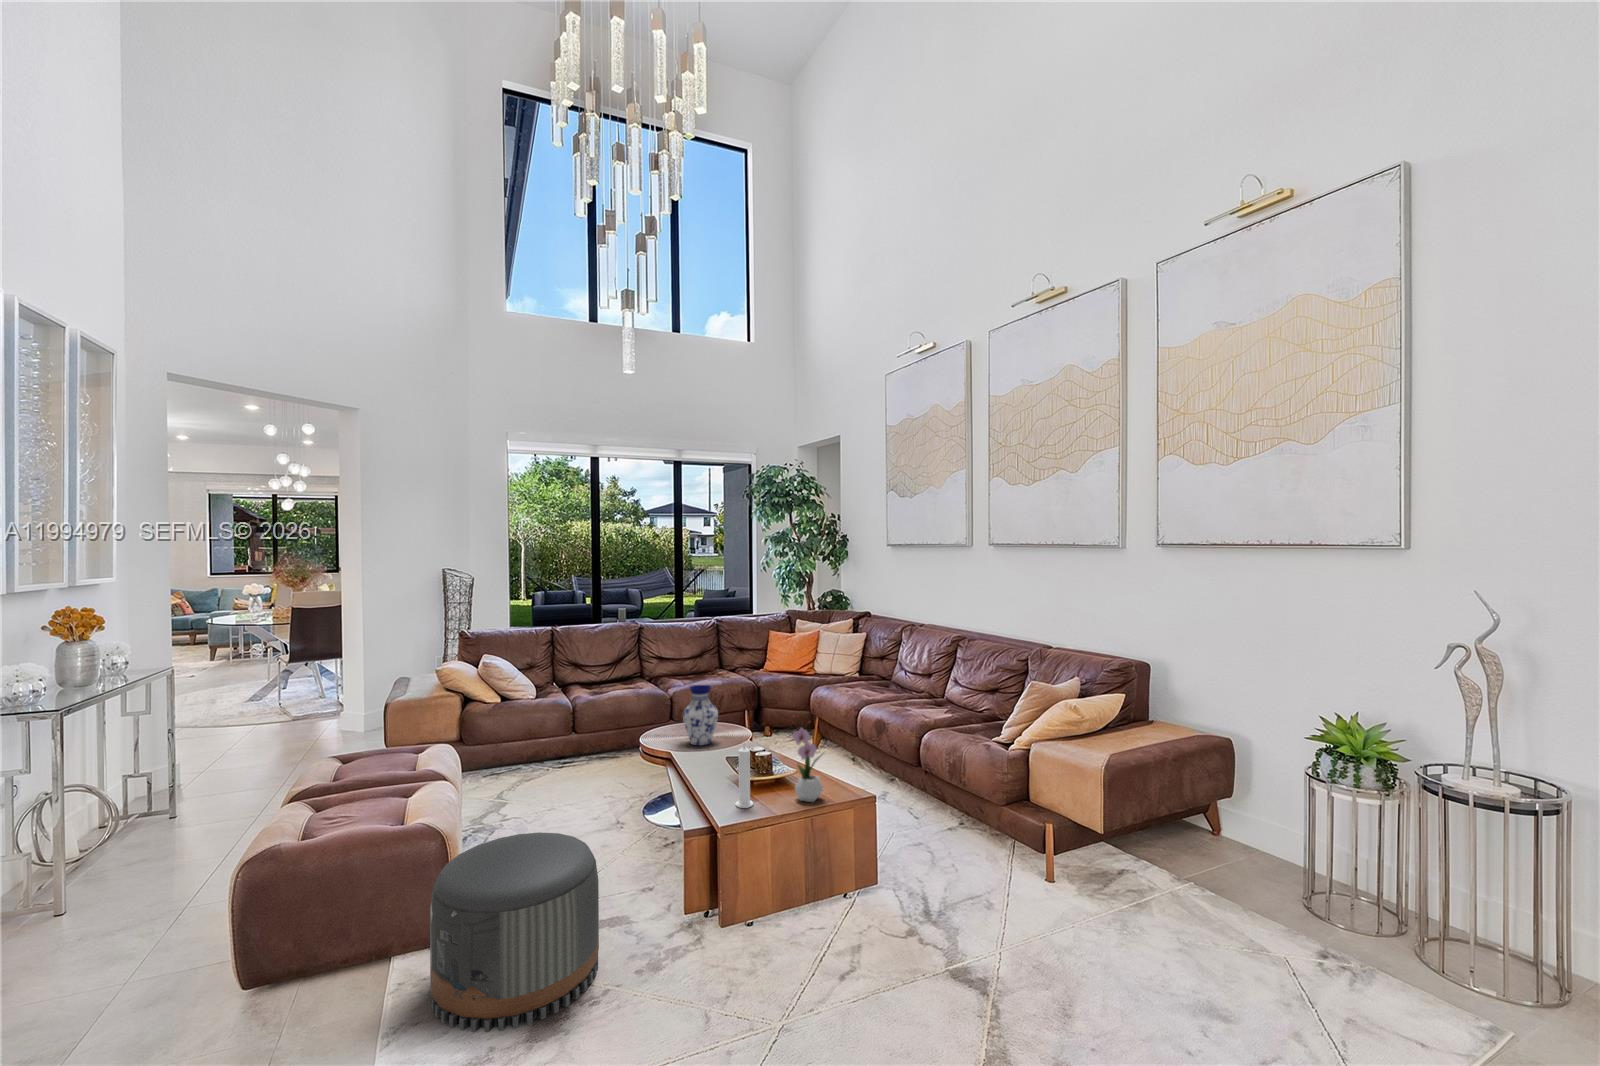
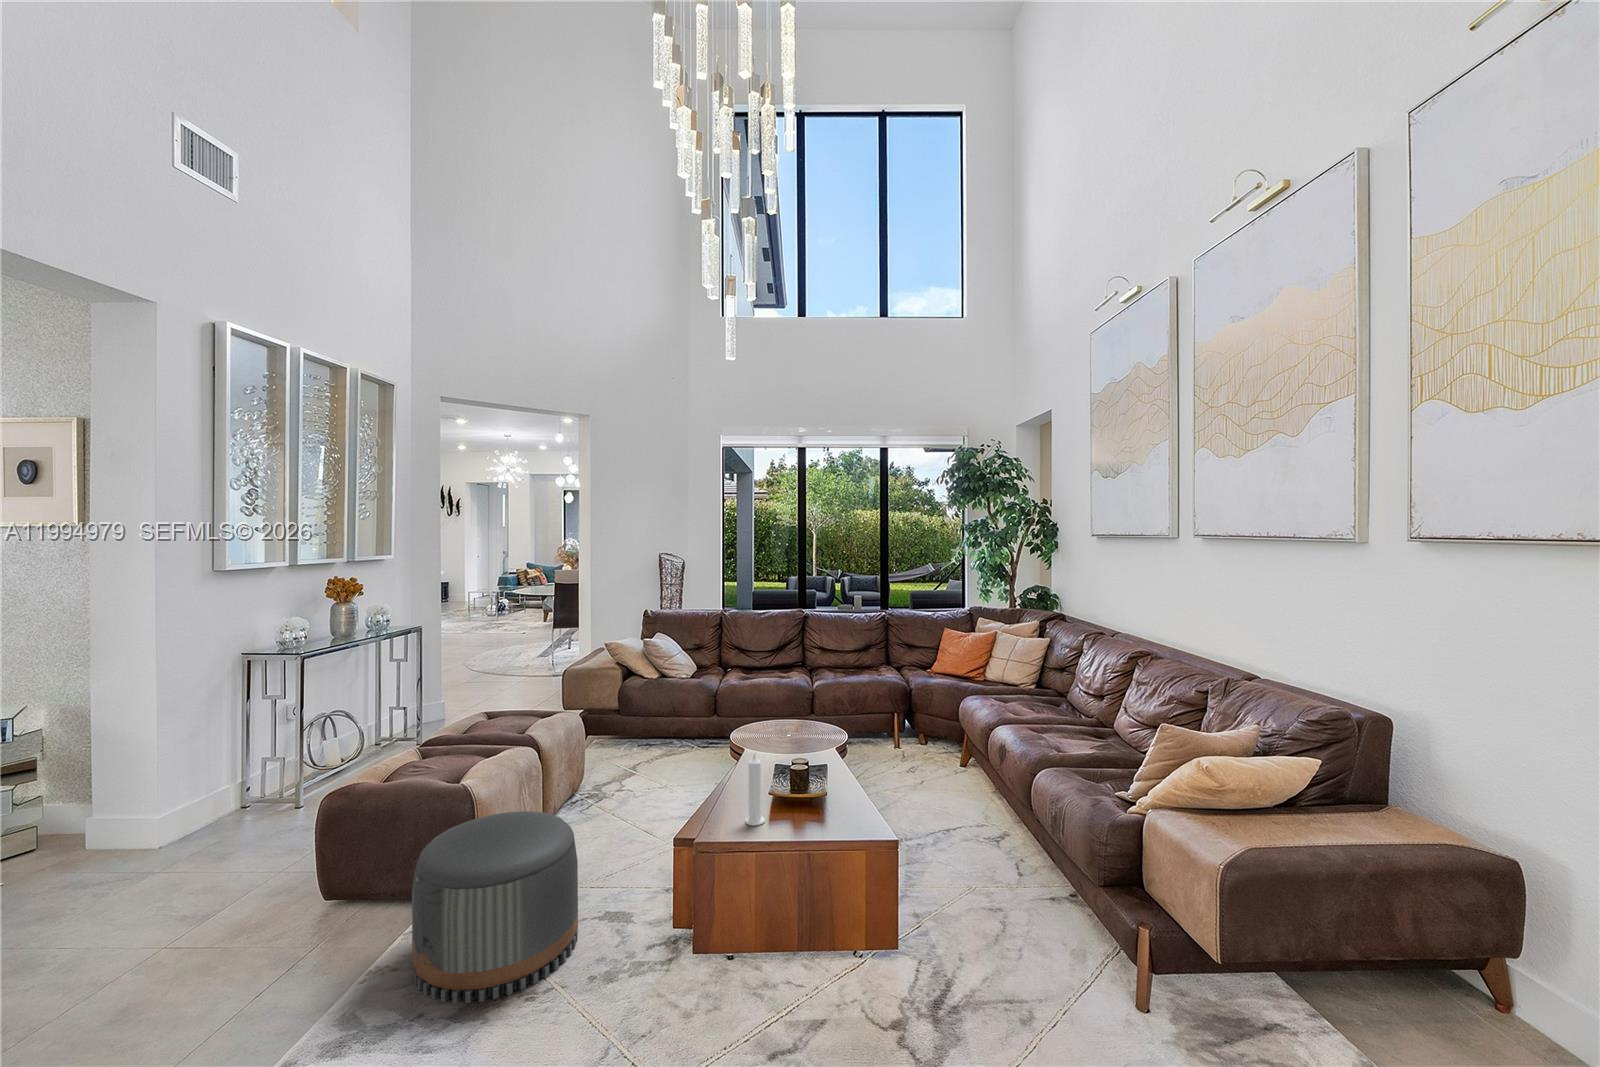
vase: present [683,685,718,746] -> none [776,681,813,746]
flower arrangement: present [792,716,823,802] -> none [804,730,849,834]

